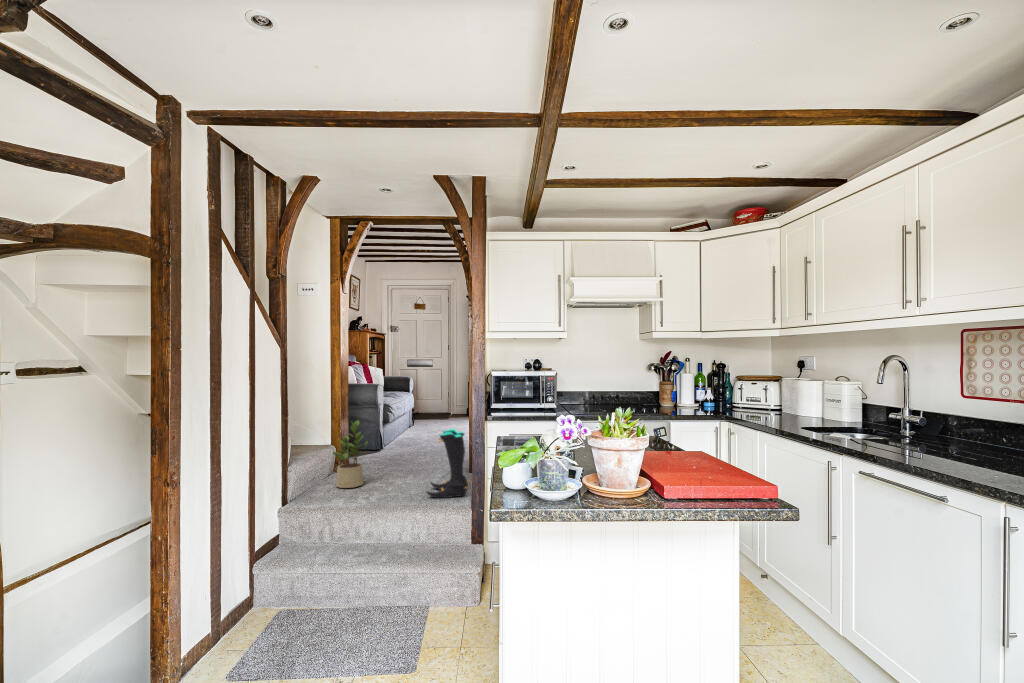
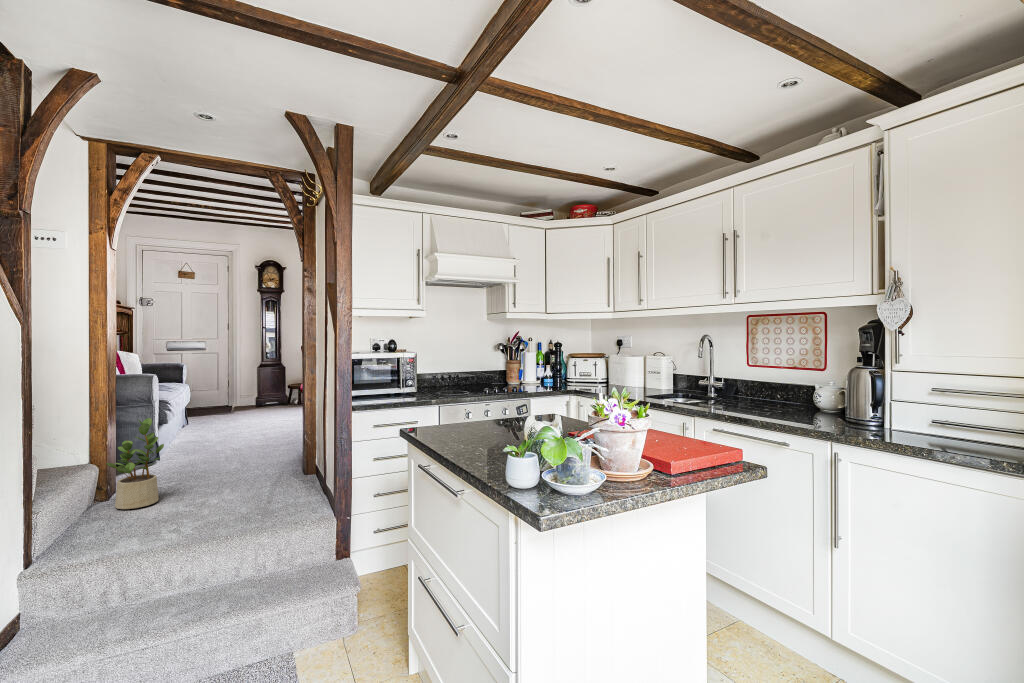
boots: present [427,429,469,498] -> none [260,420,317,502]

